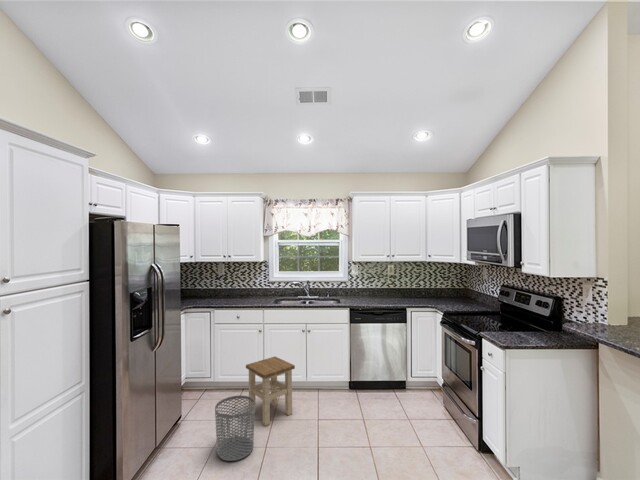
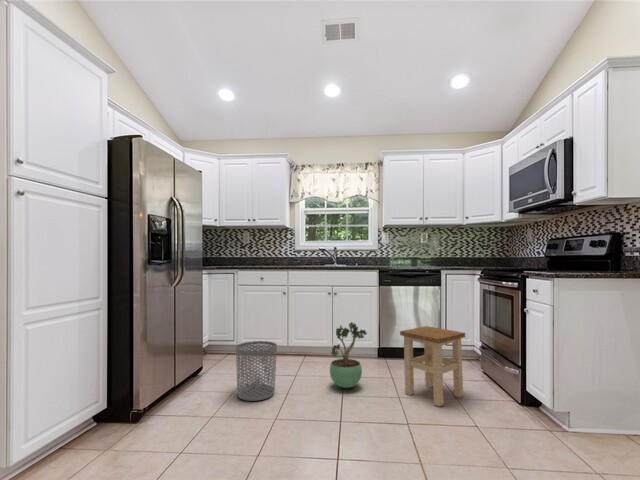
stool: present [246,357,295,426] -> present [400,326,465,406]
potted plant: none [305,374,339,437] -> present [330,322,367,388]

